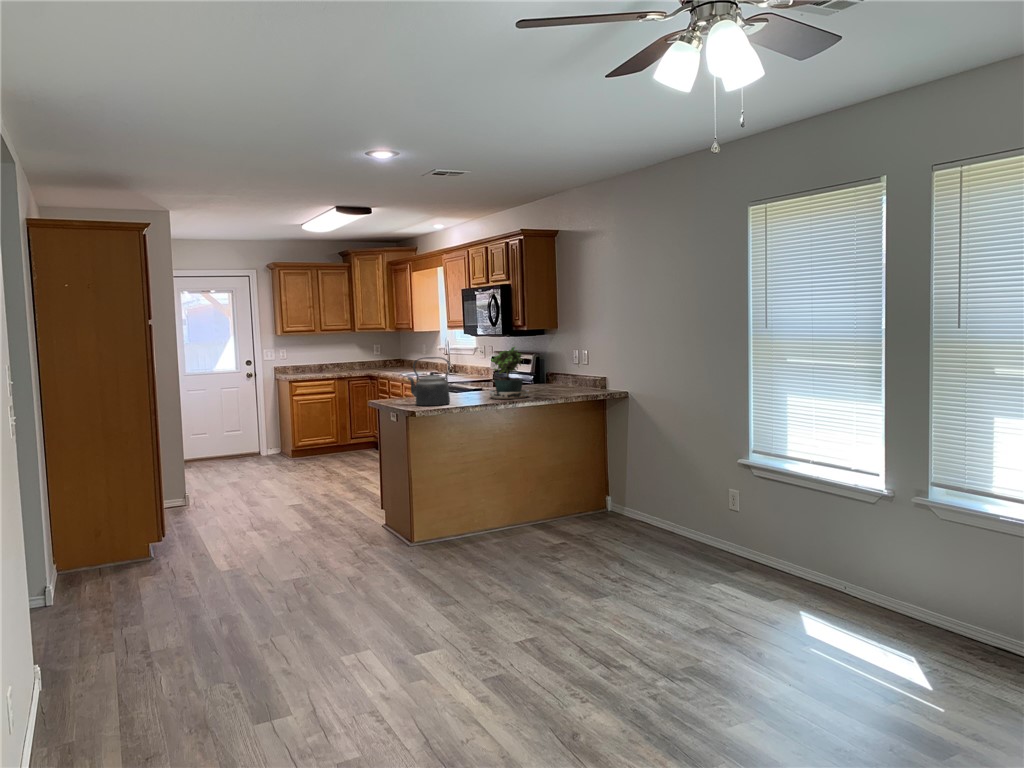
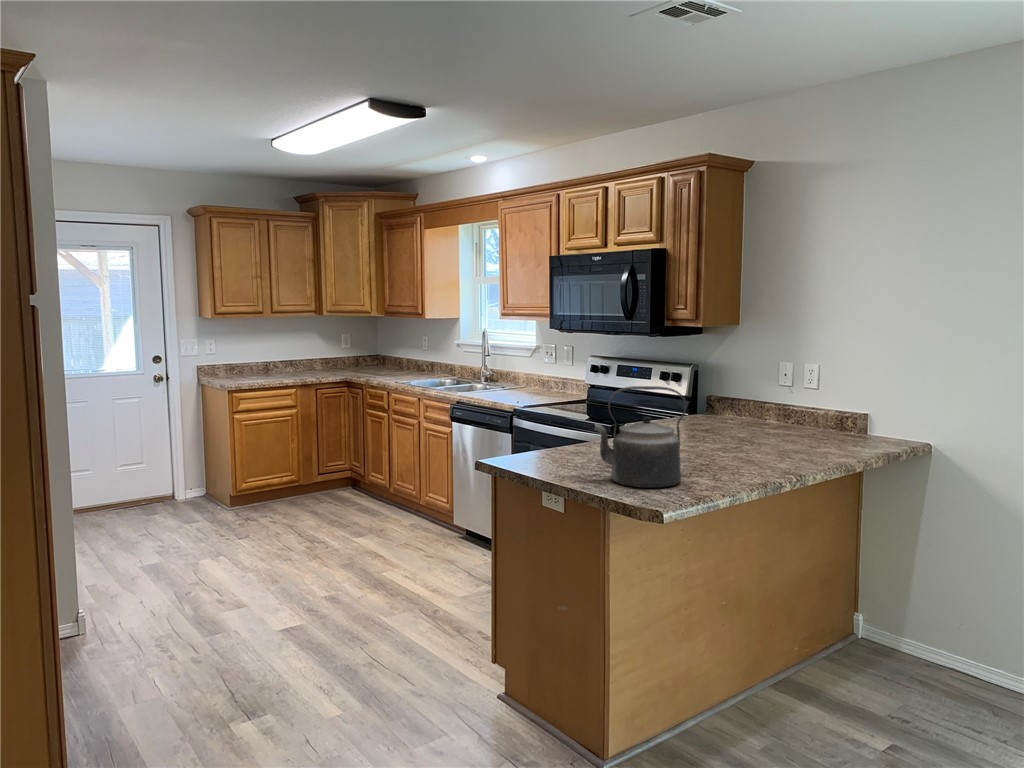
potted plant: present [490,347,530,399] -> none [710,362,786,468]

